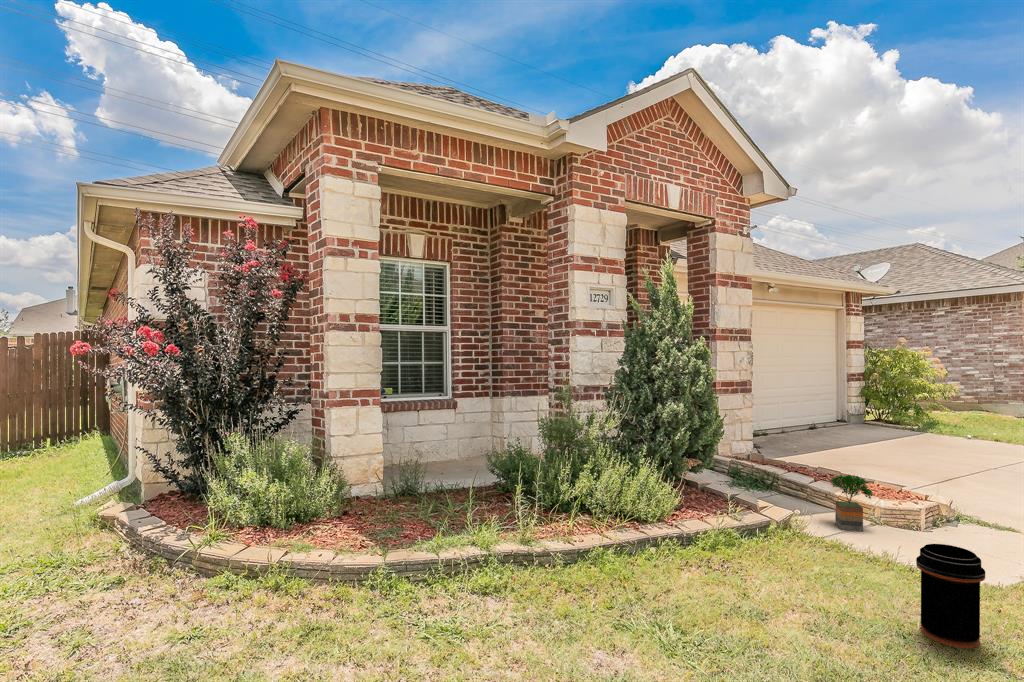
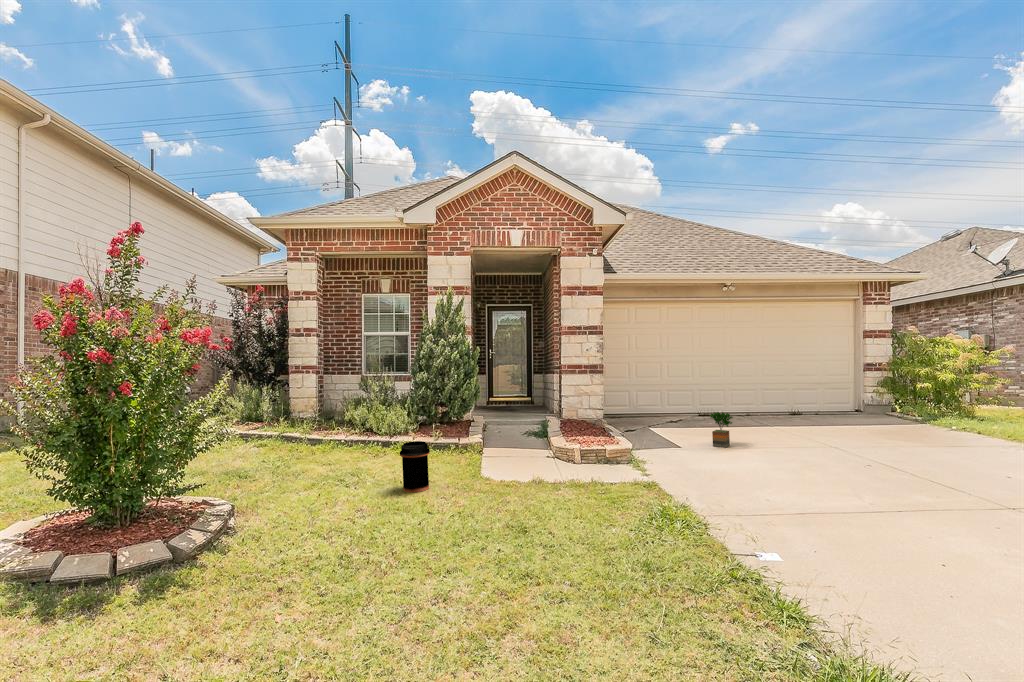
potted tree: present [831,475,872,531] -> present [710,412,733,448]

